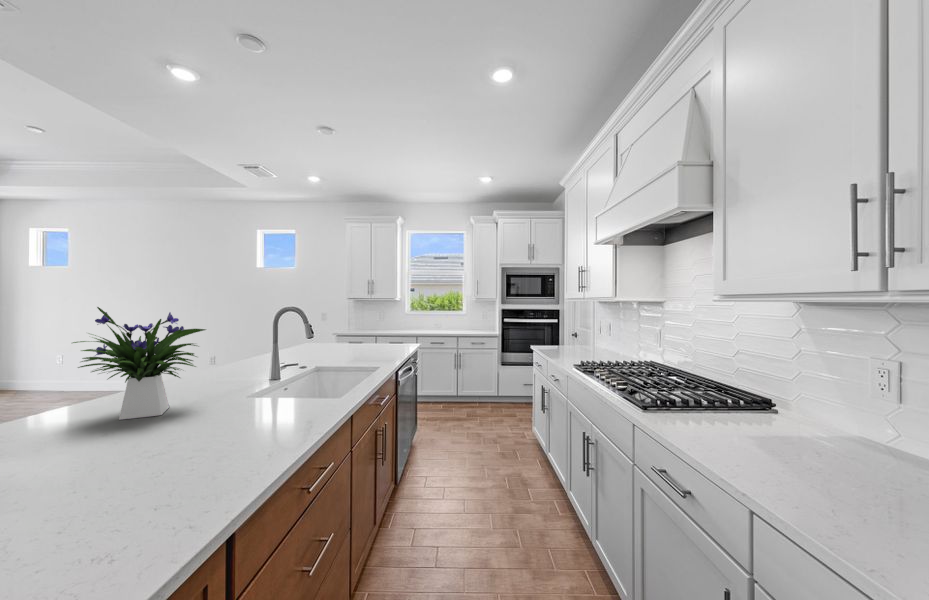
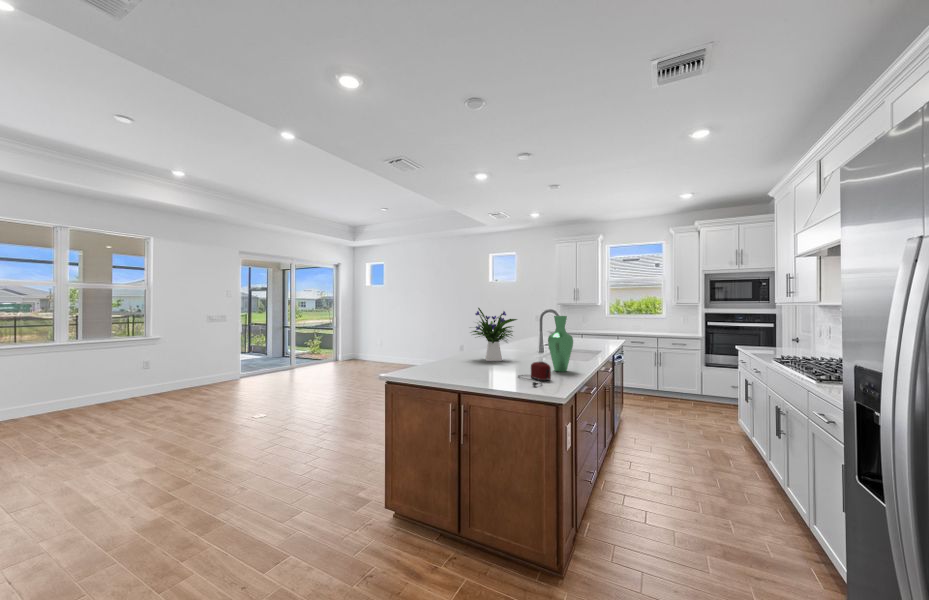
vase: none [230,324,289,442] -> present [548,316,573,372]
toaster: none [67,444,190,556] -> present [519,362,551,386]

